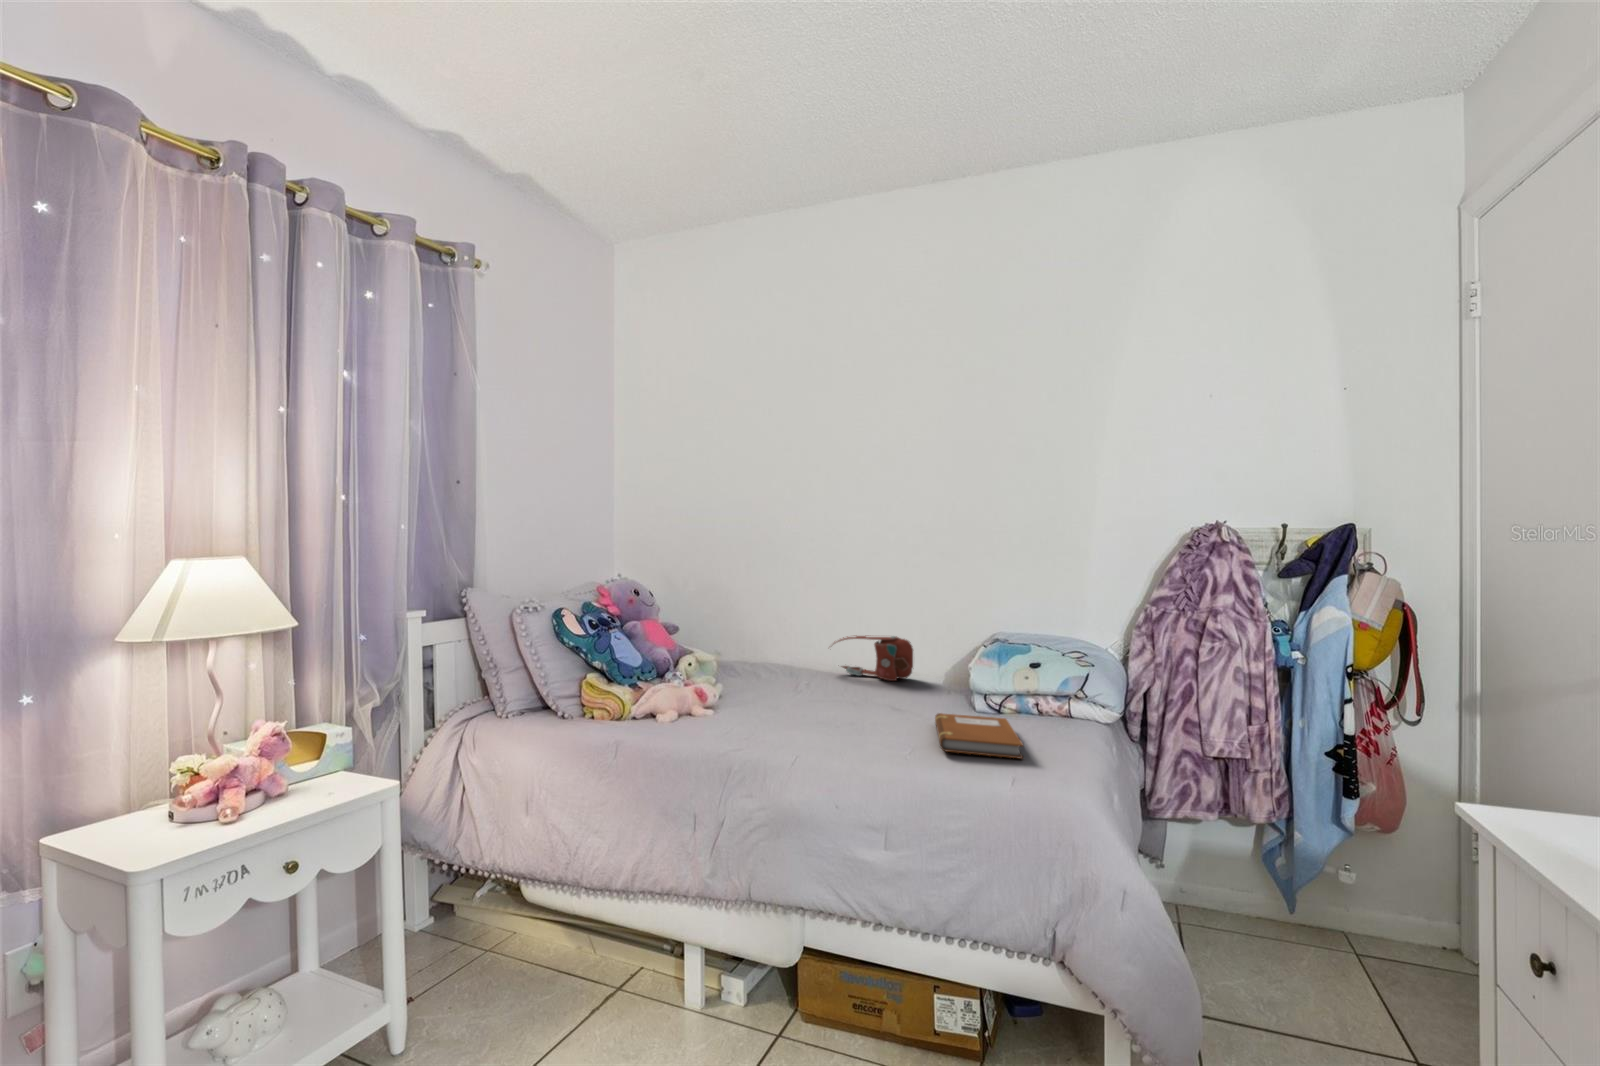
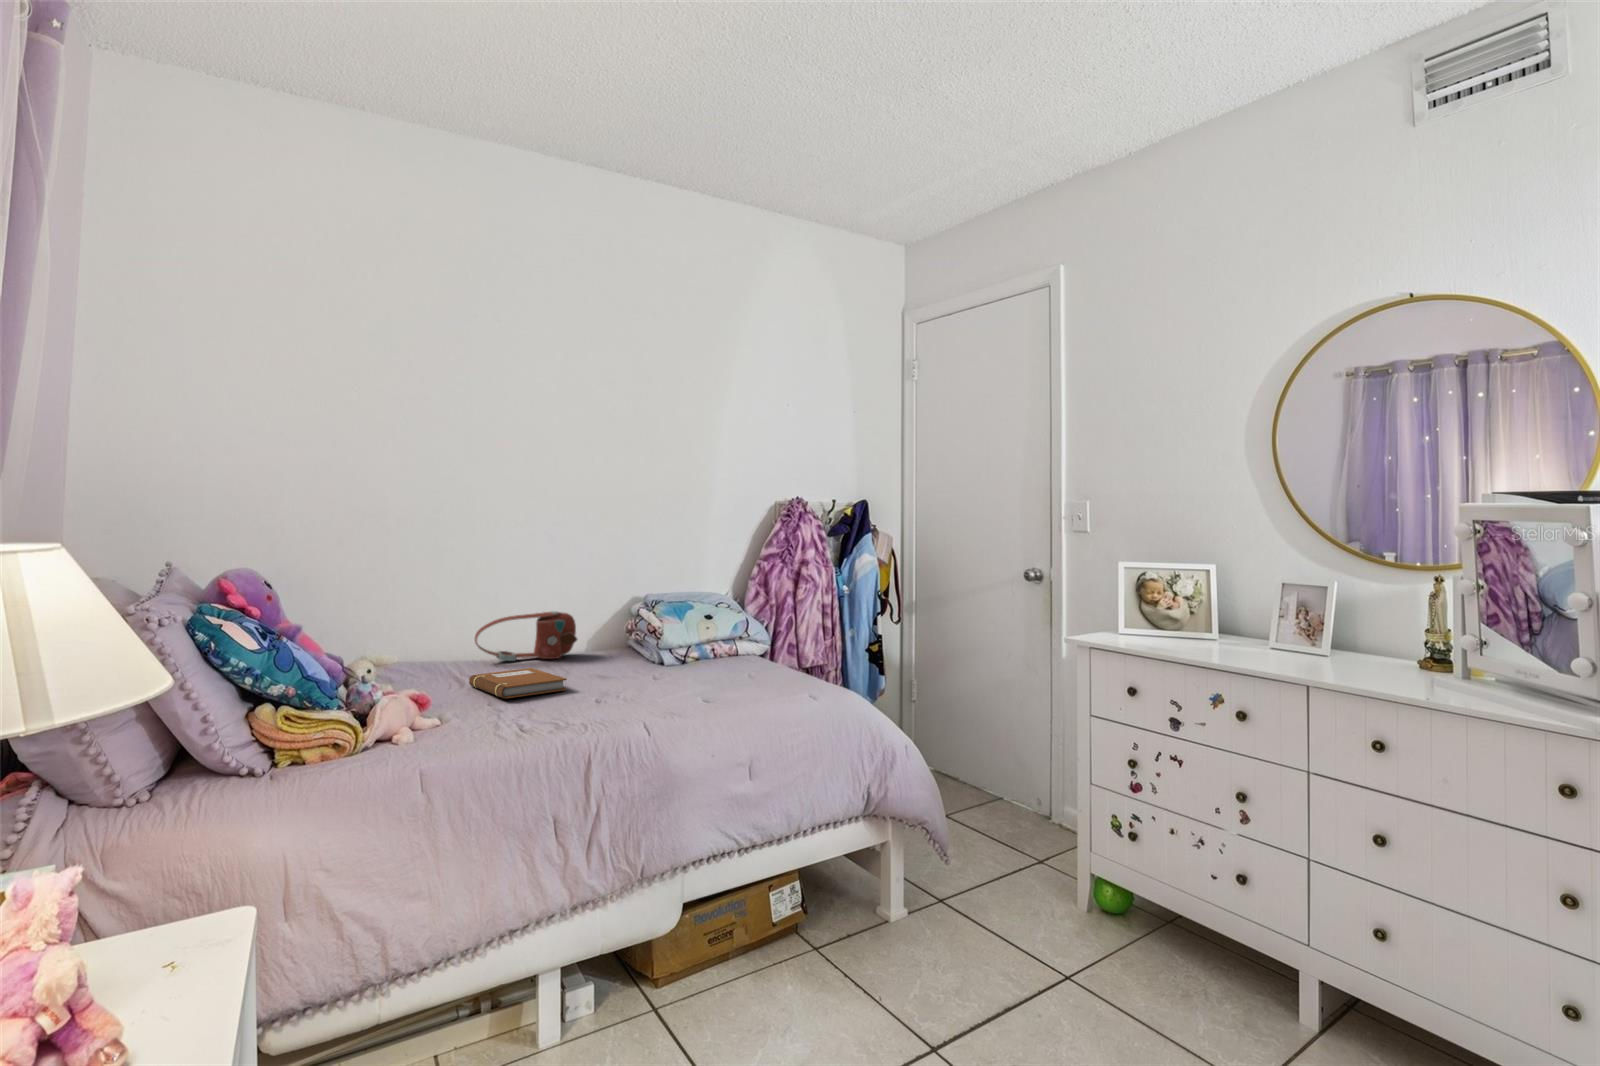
notebook: present [935,713,1023,758] -> present [469,668,567,698]

